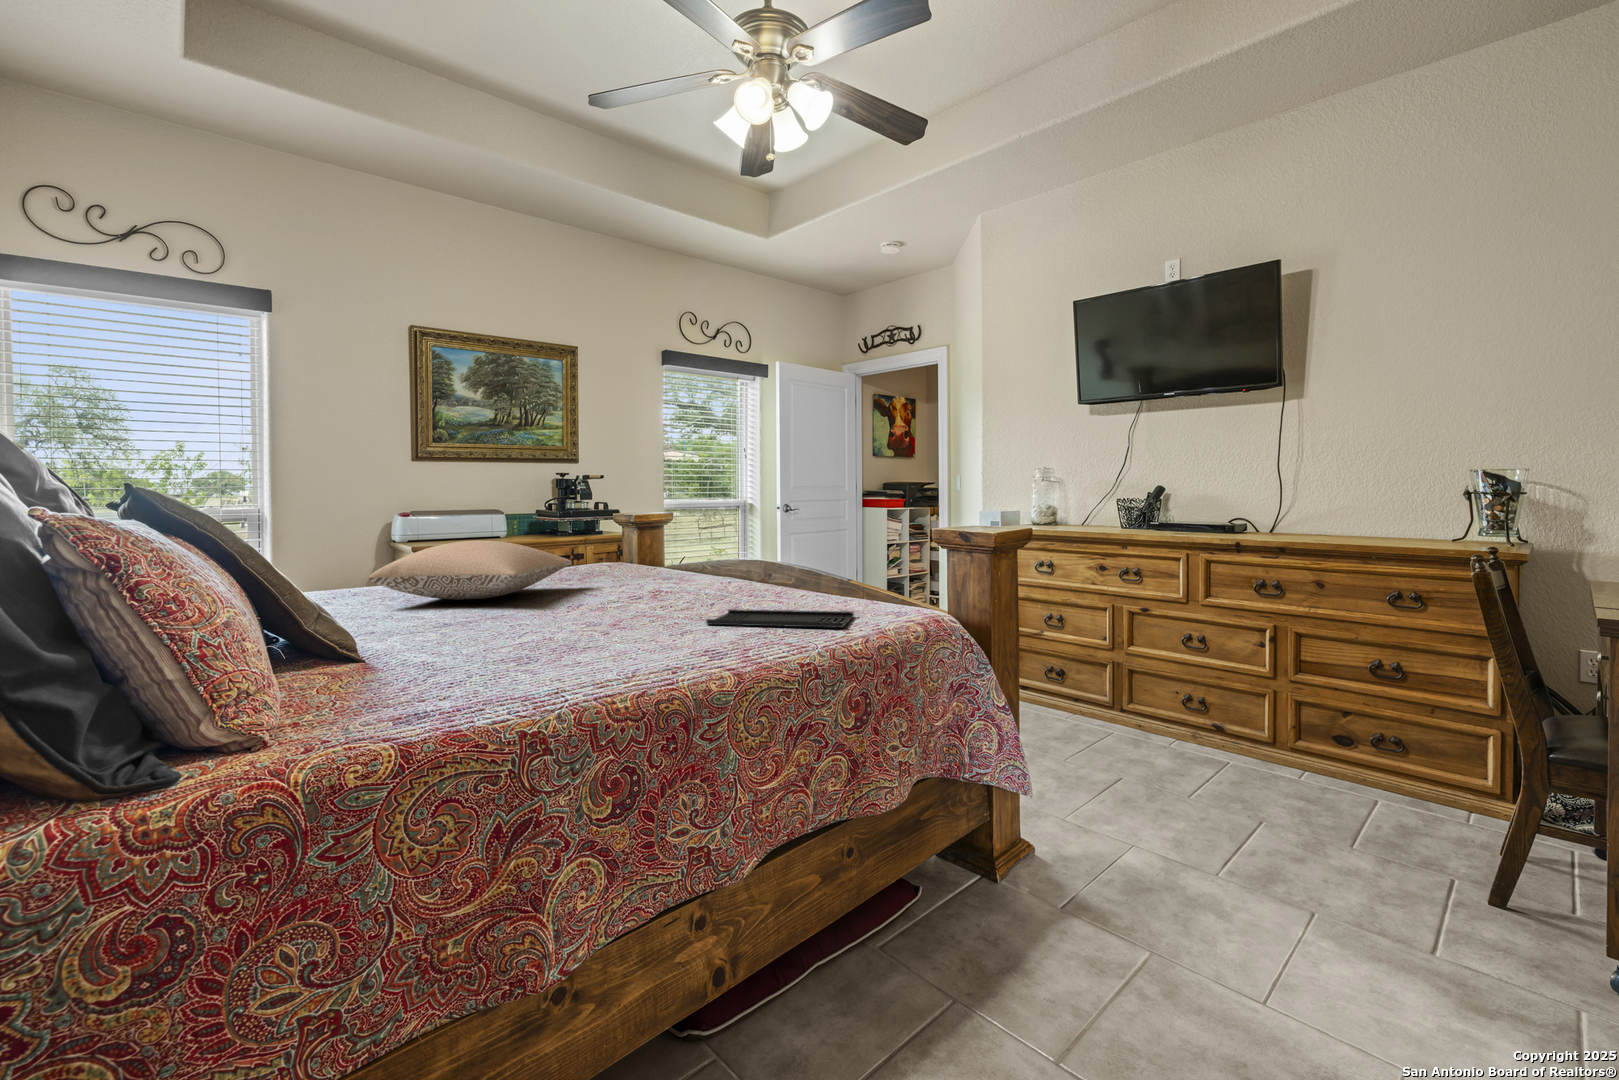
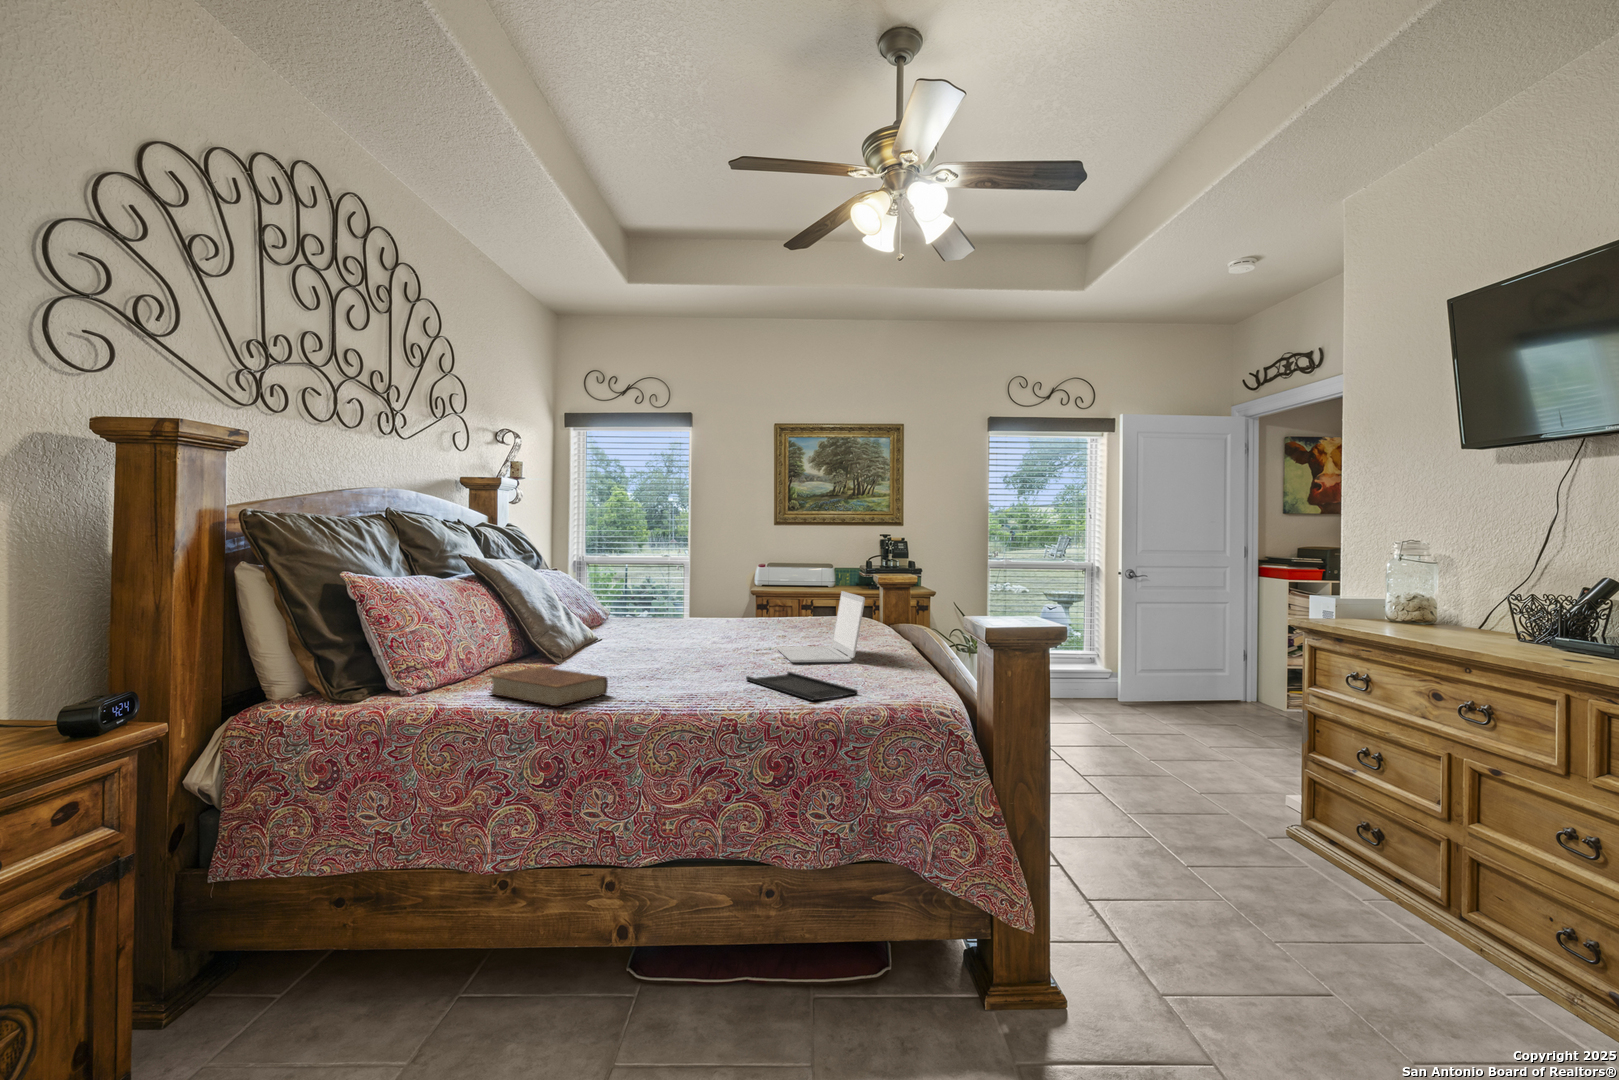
laptop: none [627,519,755,603] -> present [776,591,865,662]
pillow: present [369,540,572,600] -> none [626,596,767,638]
book: none [401,641,597,704] -> present [489,667,608,706]

